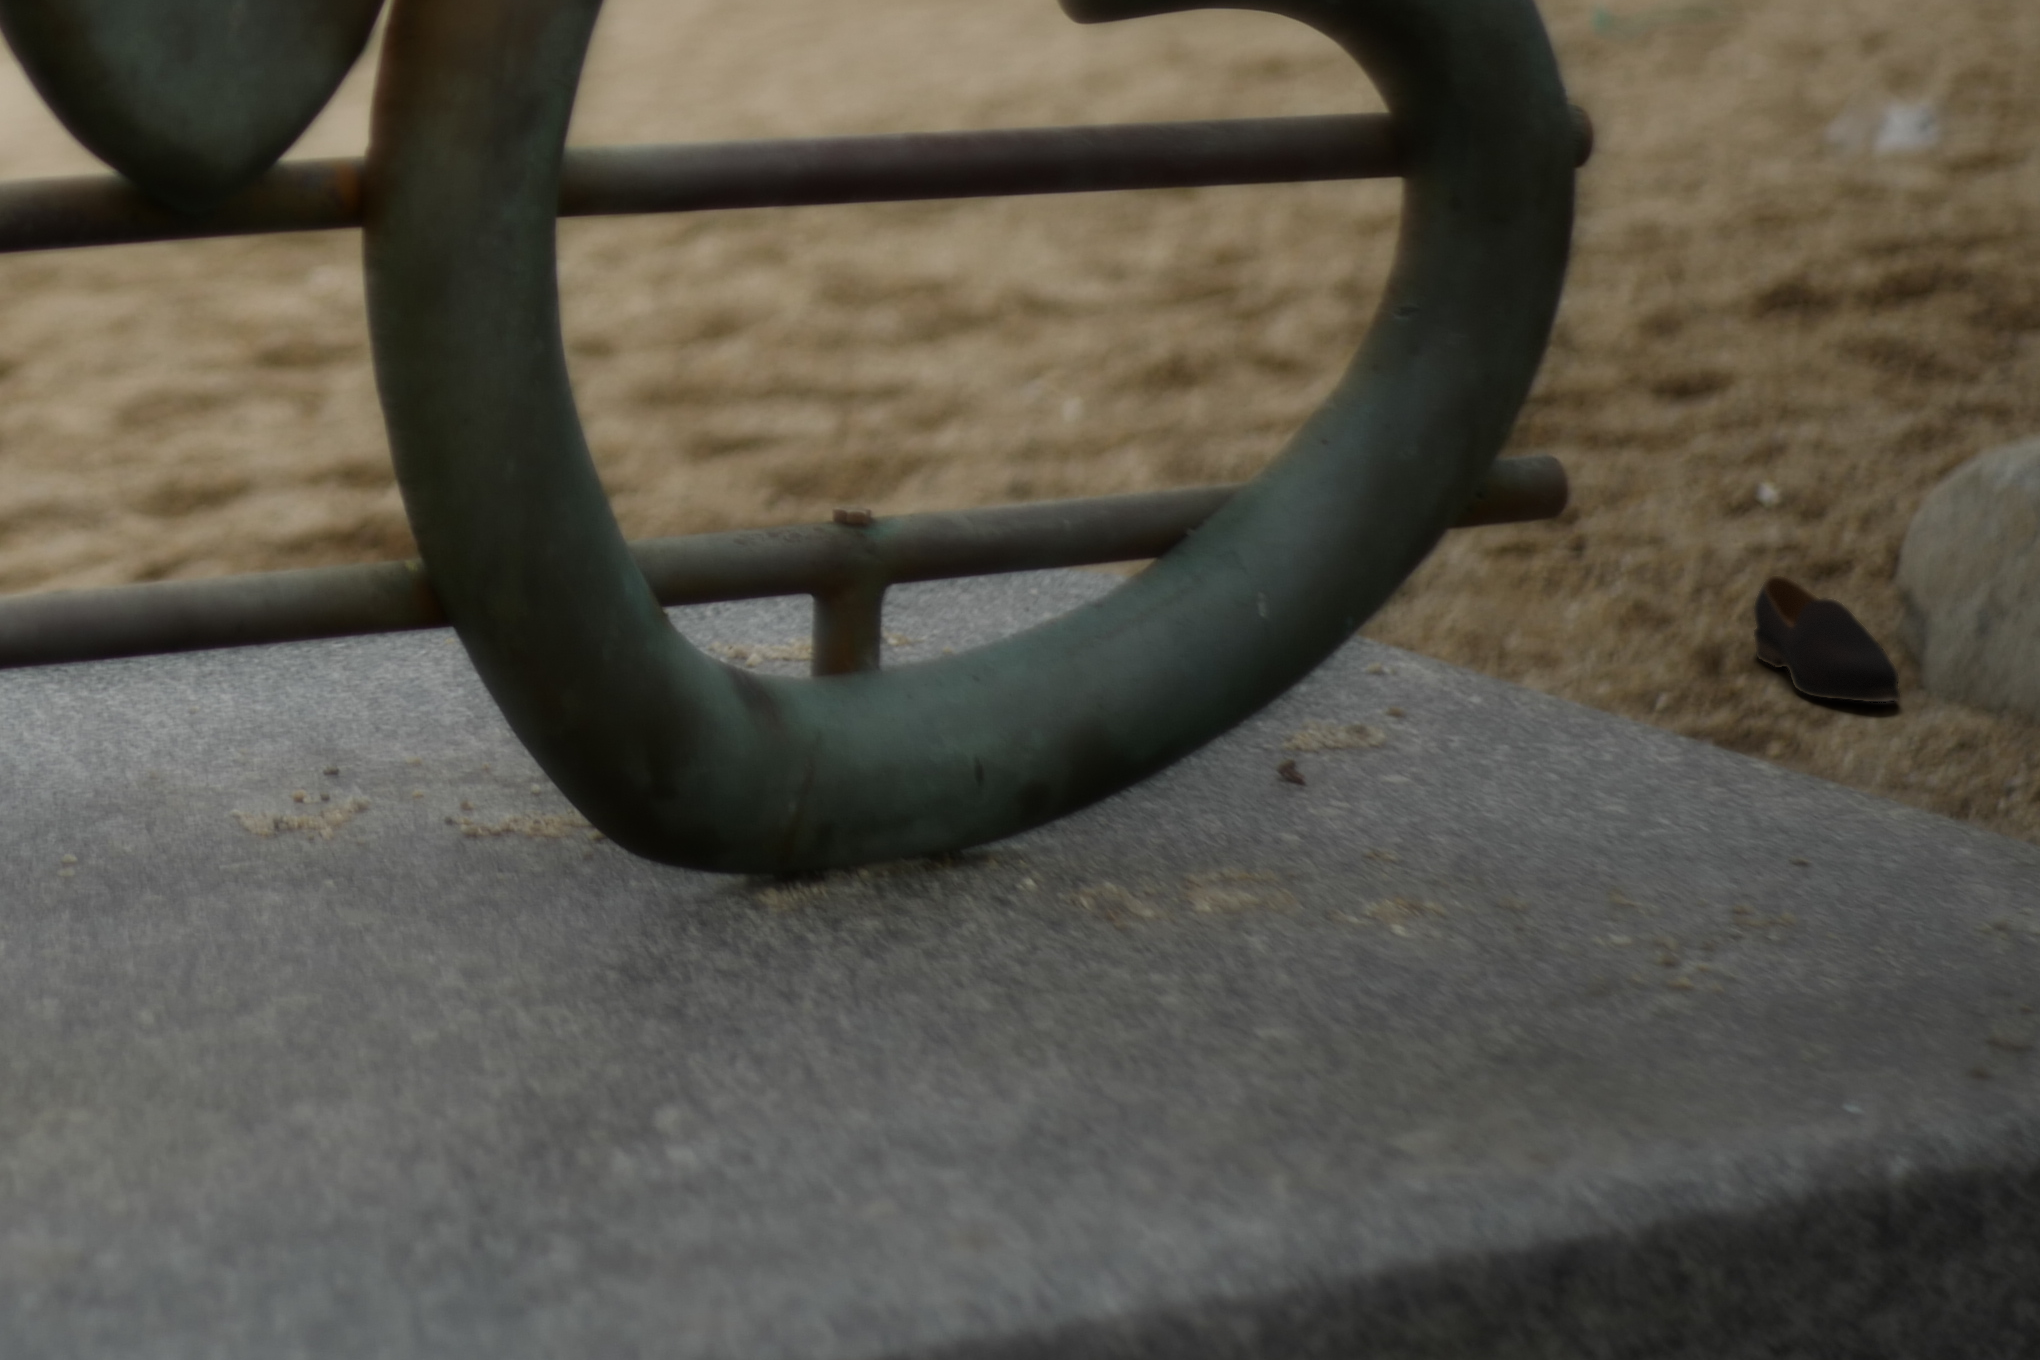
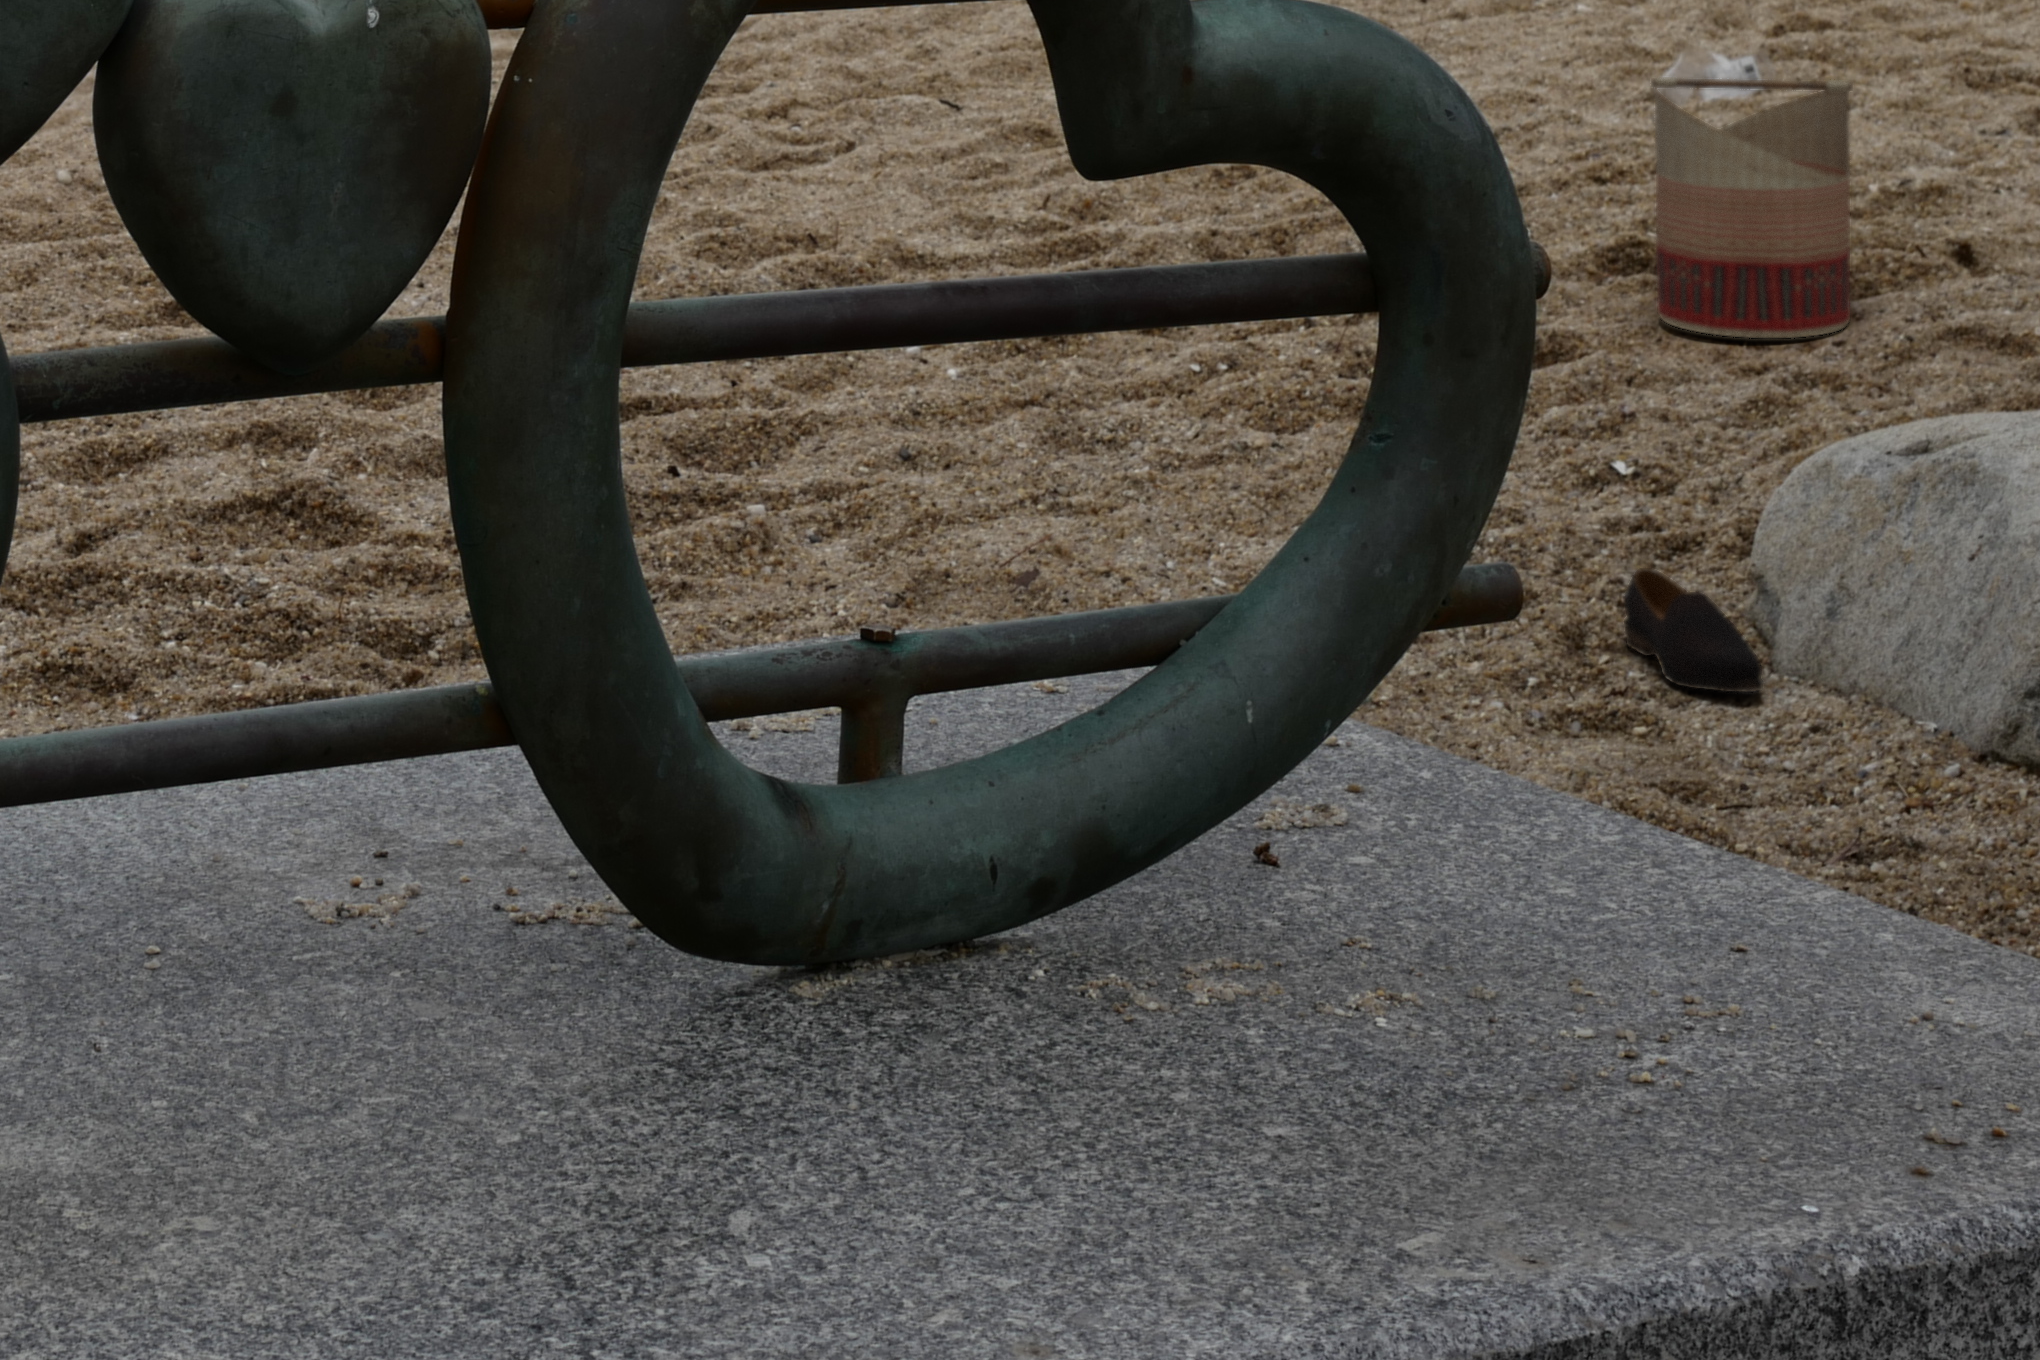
basket: none [1800,97,2014,367] -> present [1651,77,1853,338]

